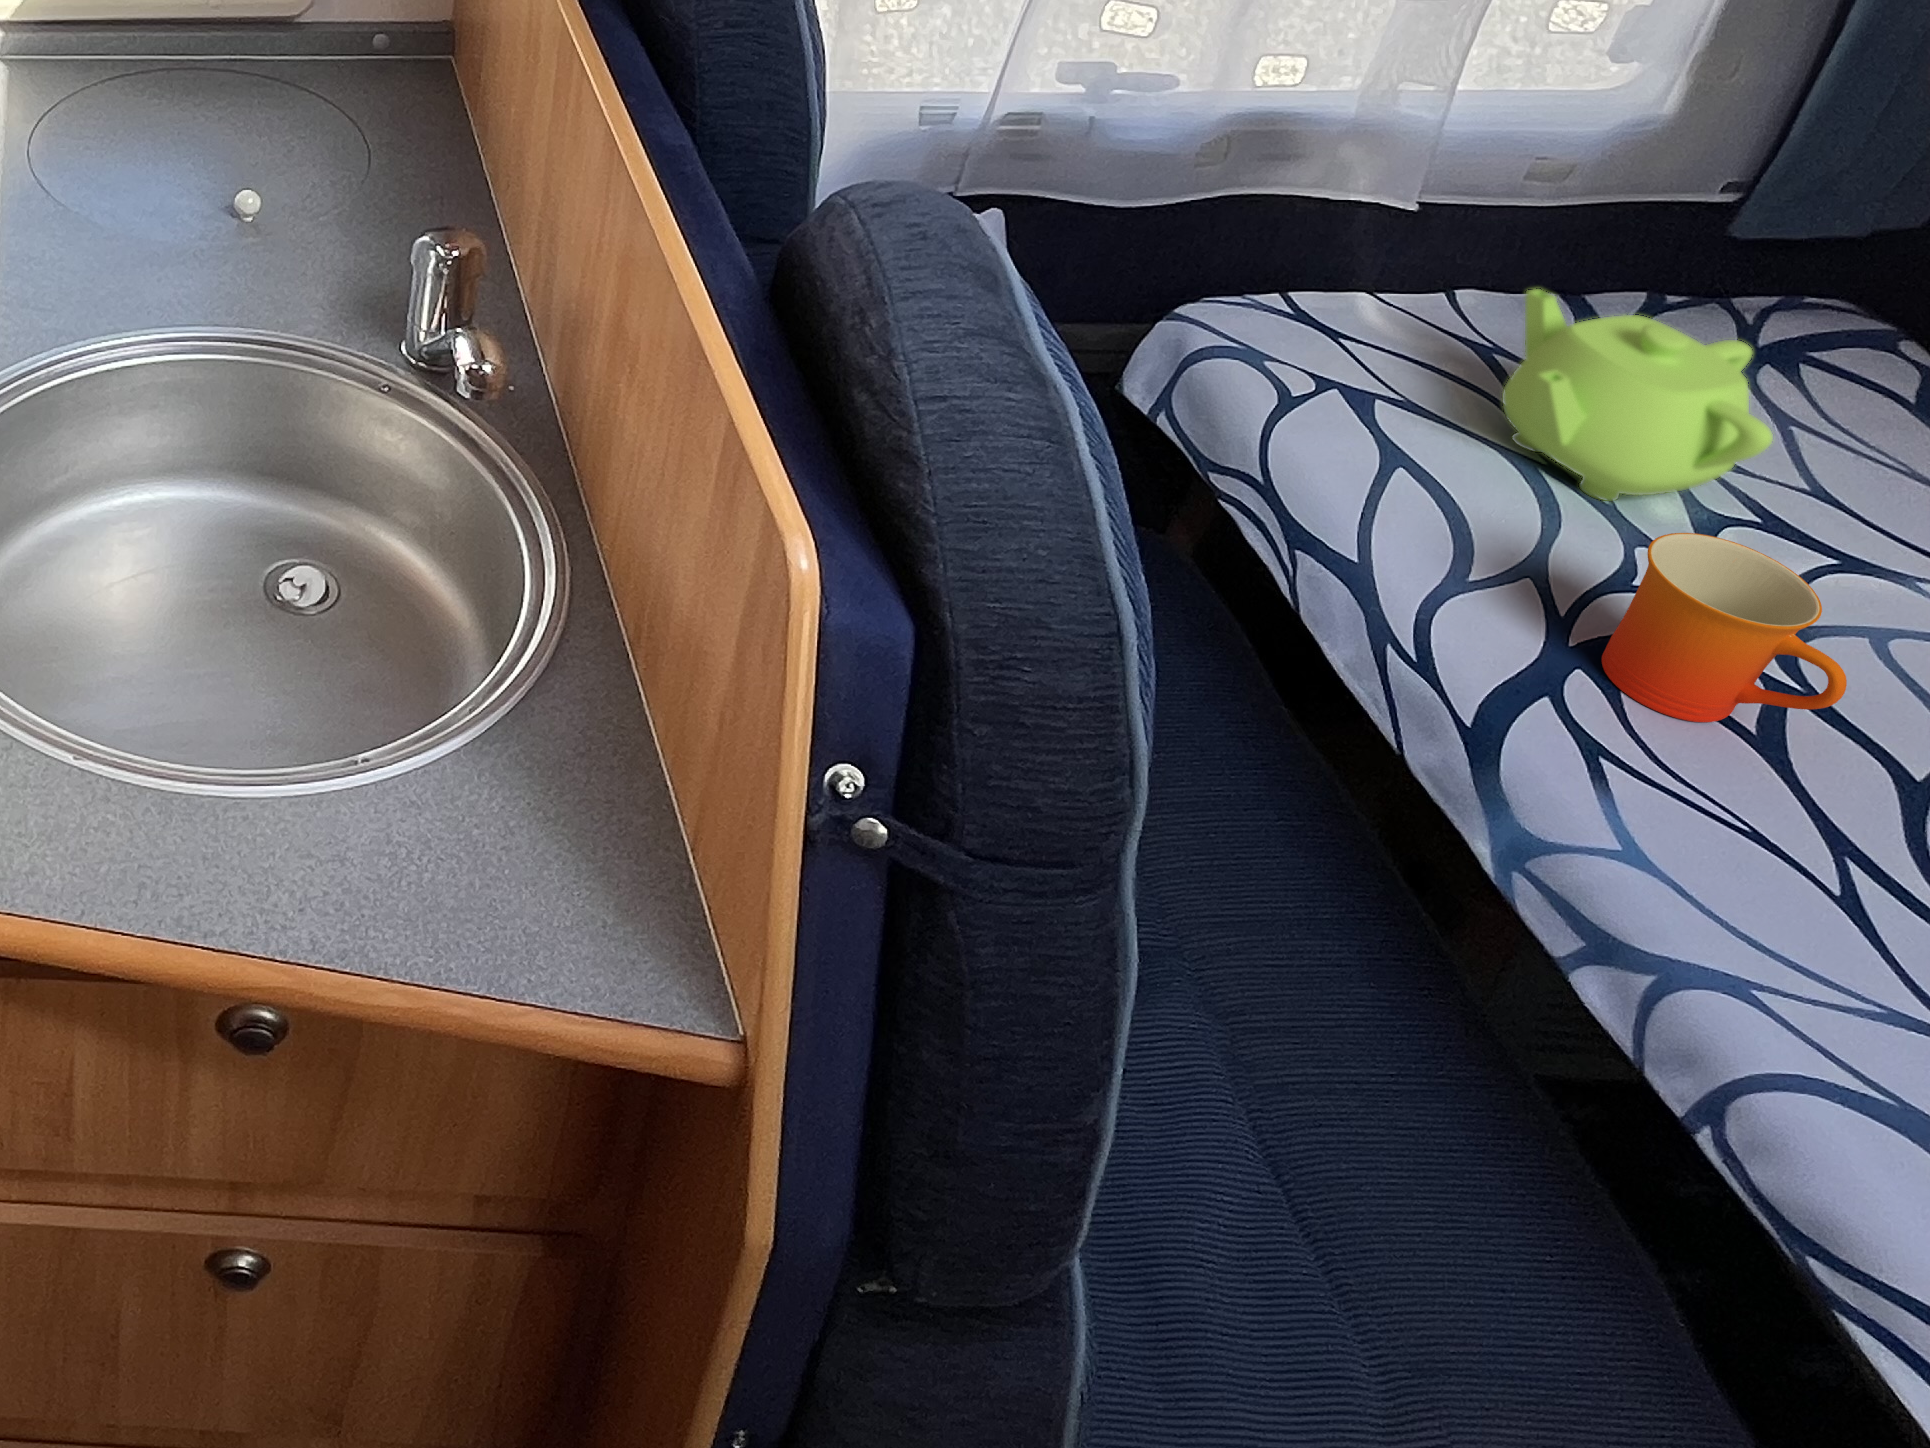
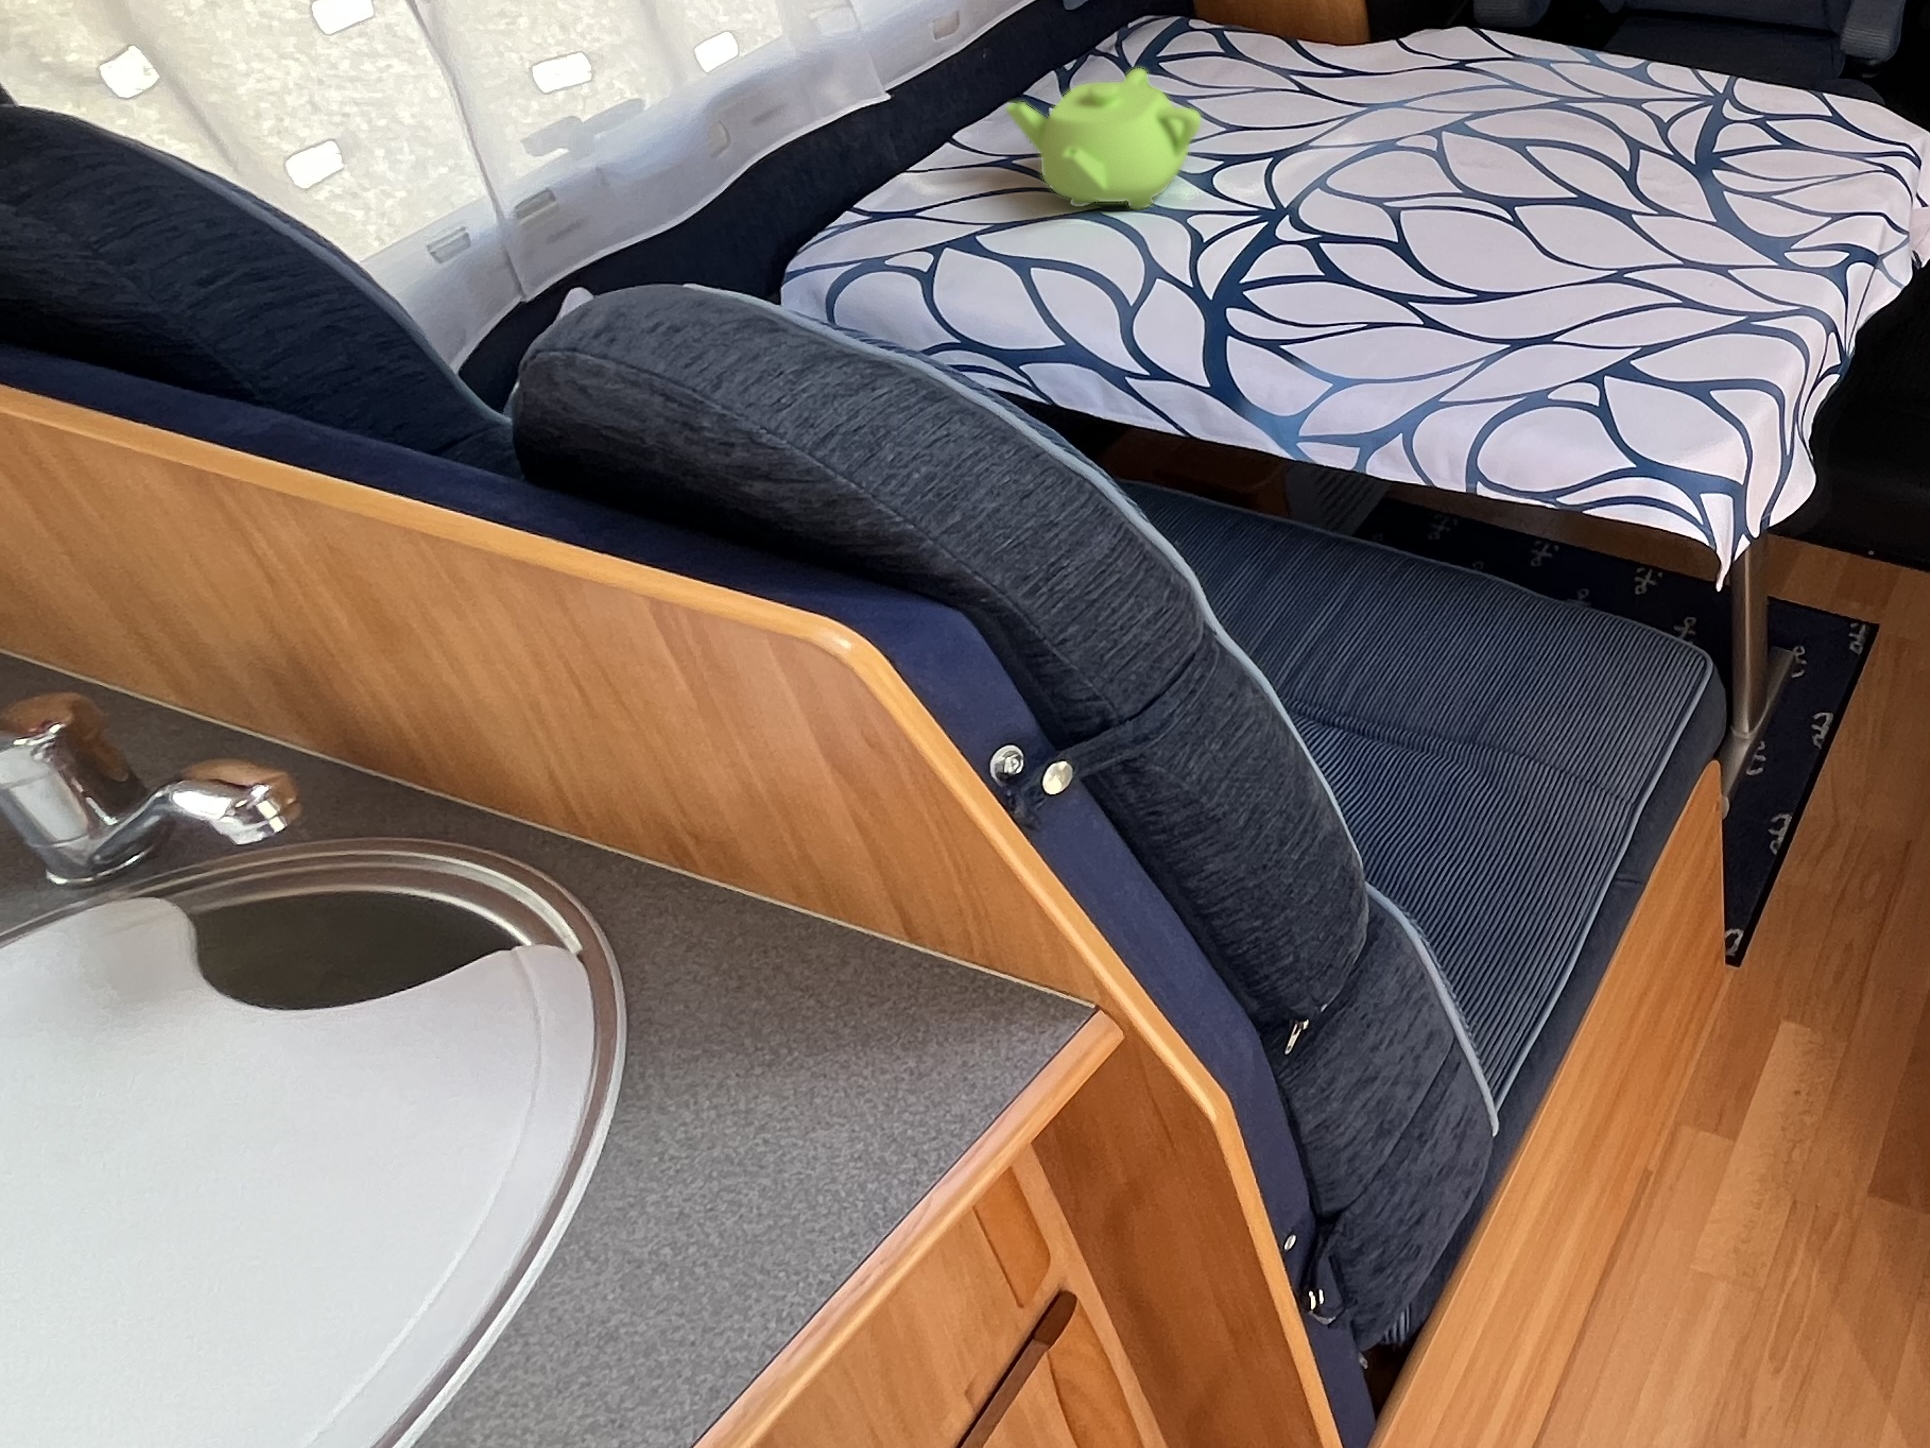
mug: present [1602,533,1847,722] -> none [1207,179,1346,305]

